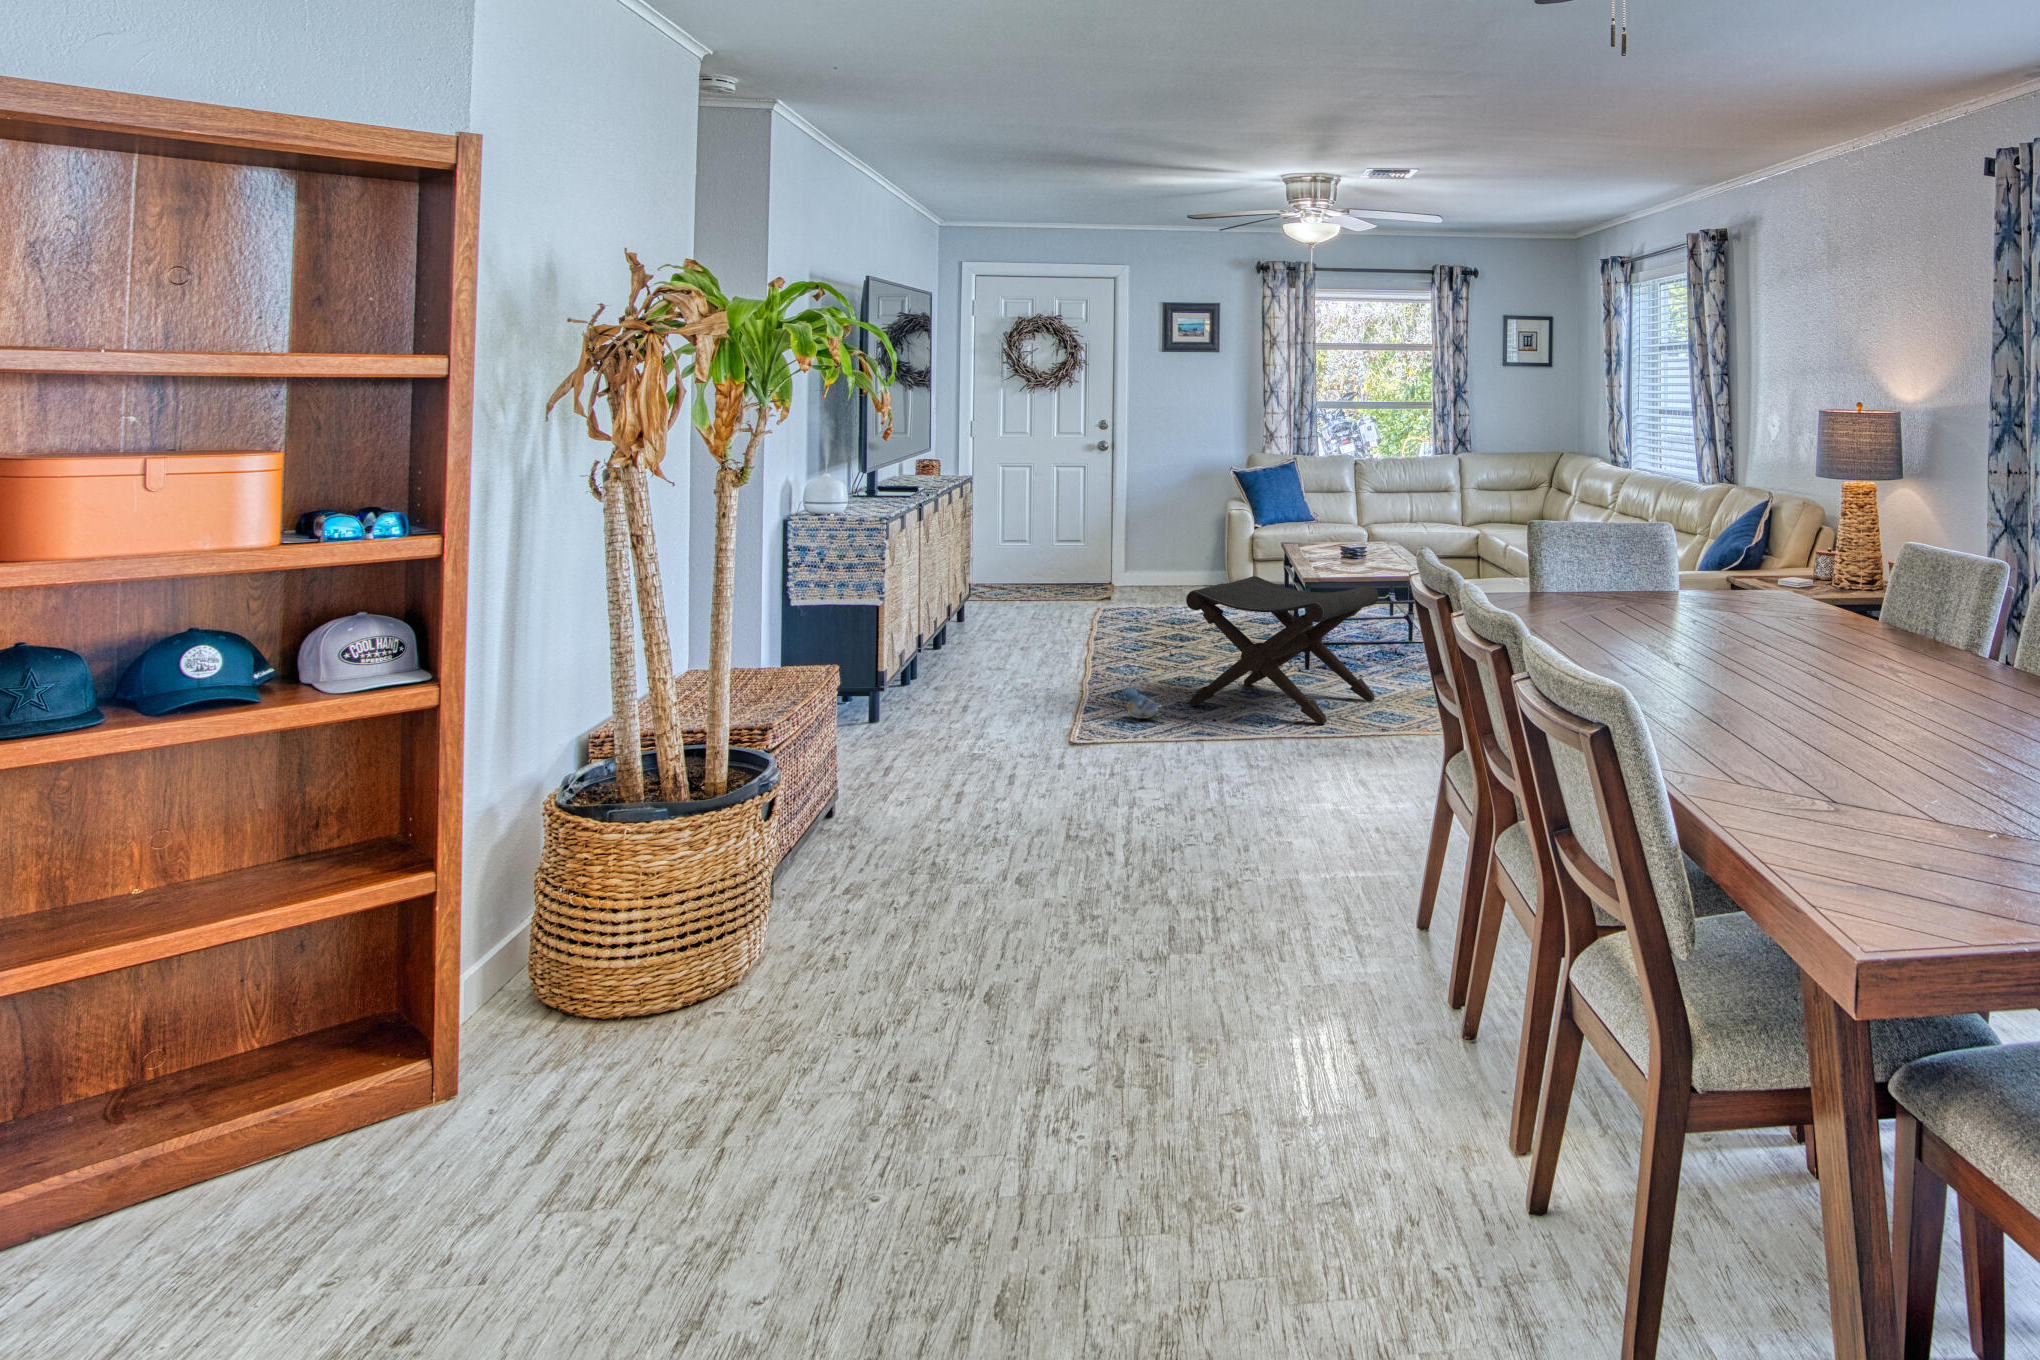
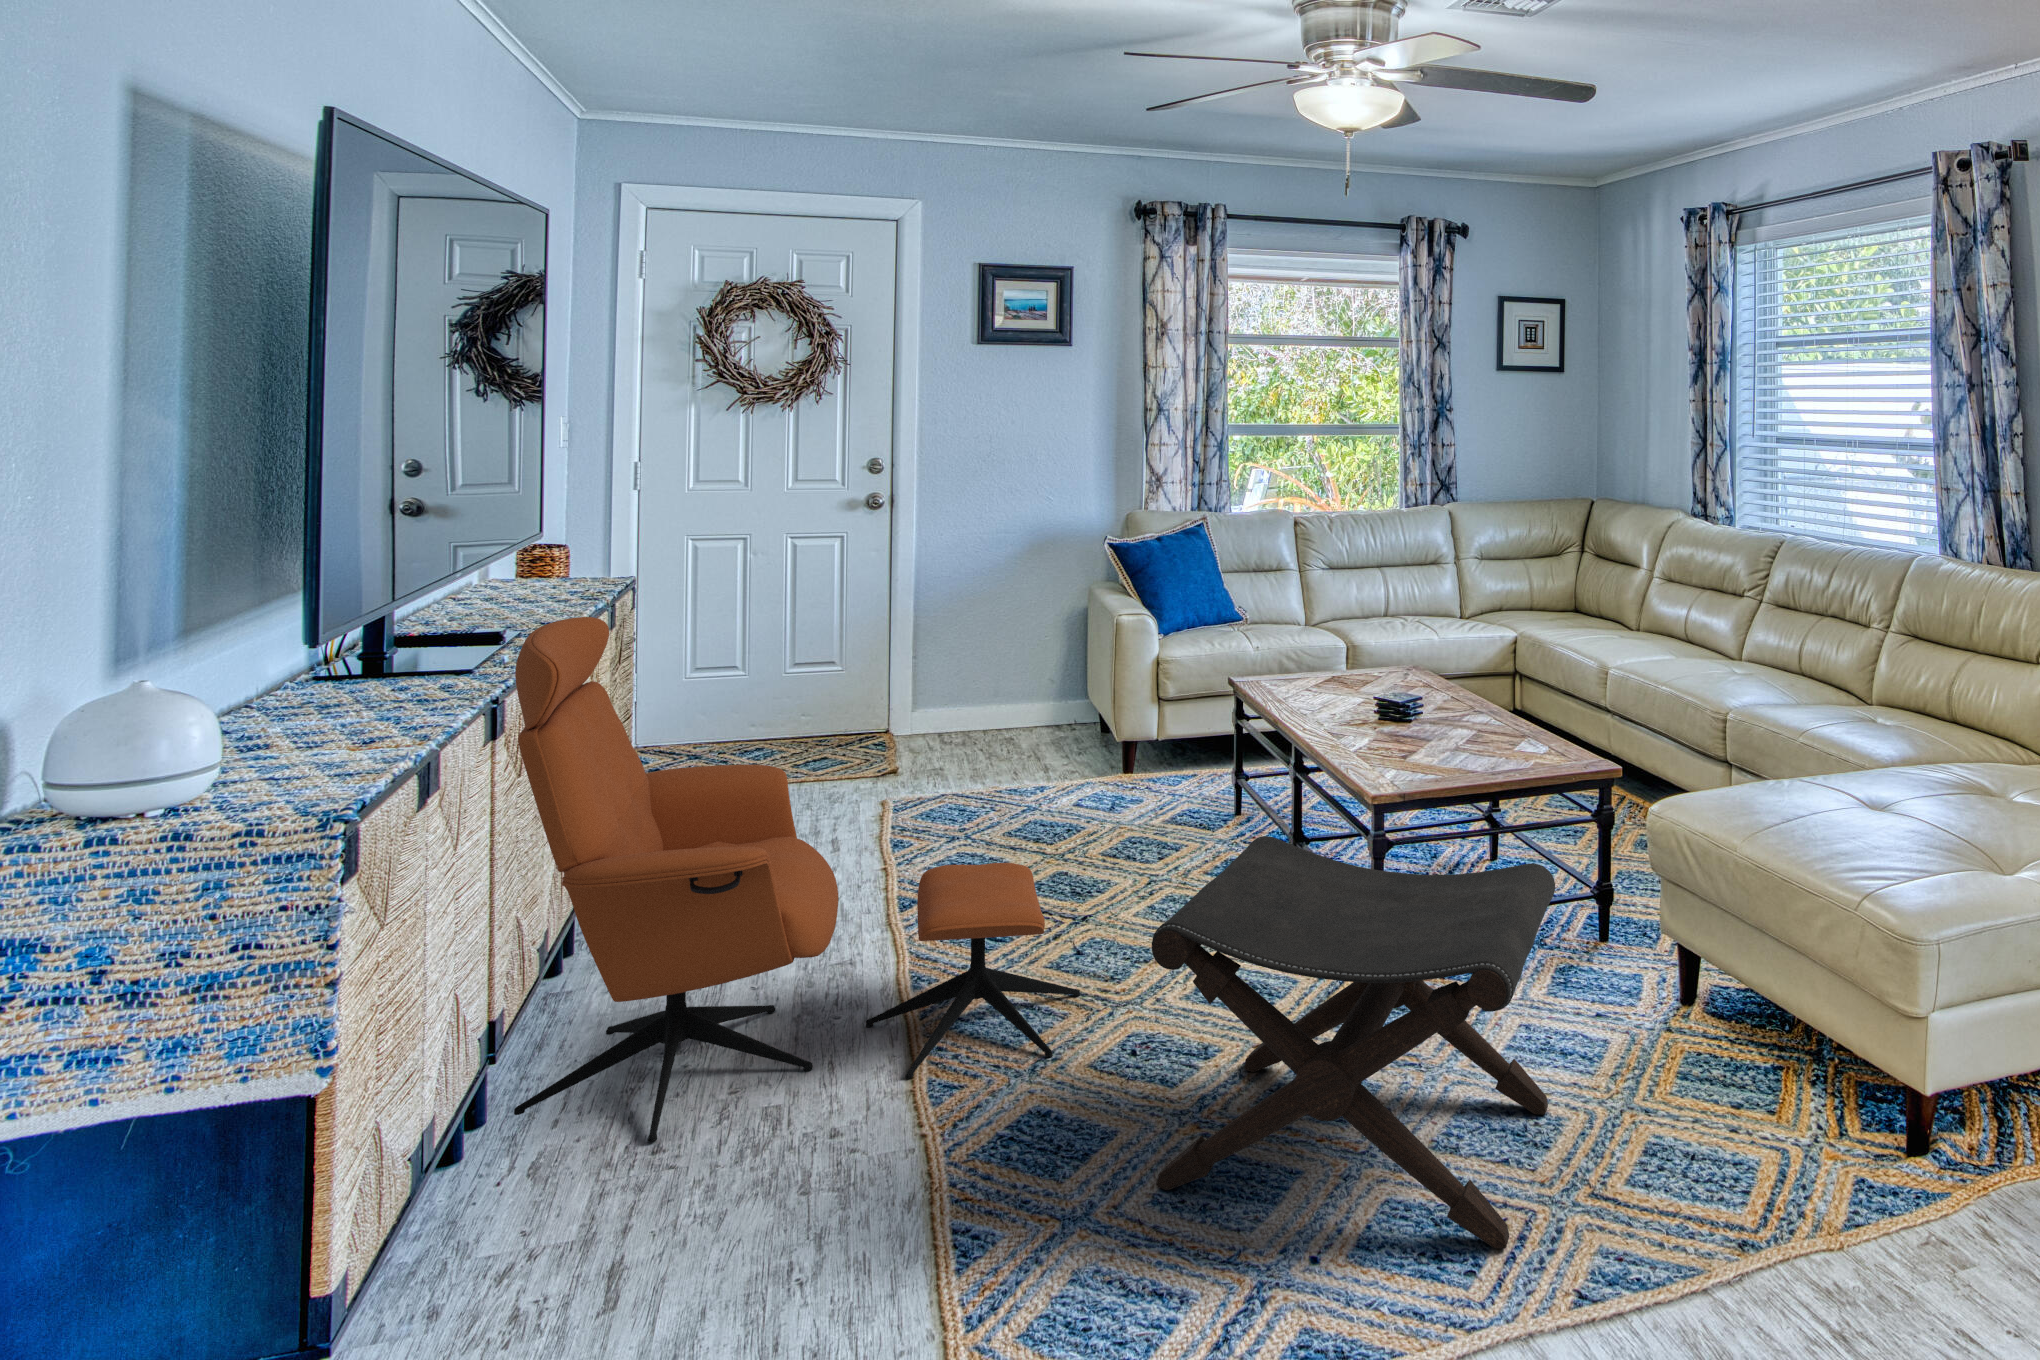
armchair: none [935,470,1179,686] -> present [514,617,1080,1143]
plush toy: present [1123,687,1162,719] -> none [1008,1199,1114,1282]

